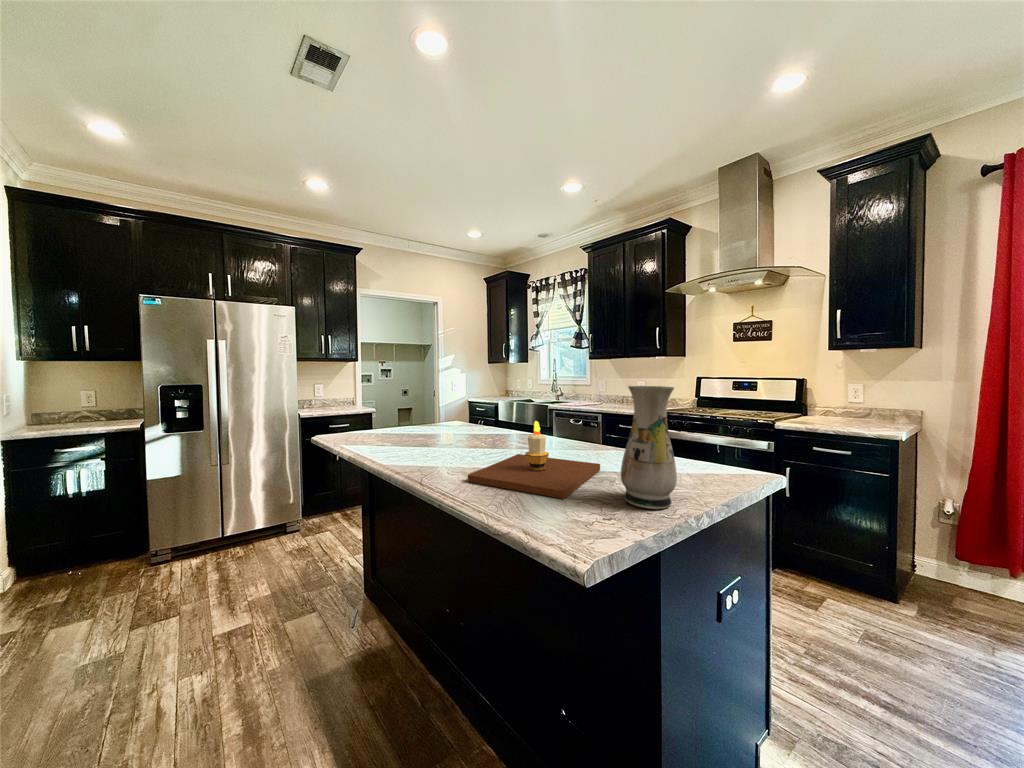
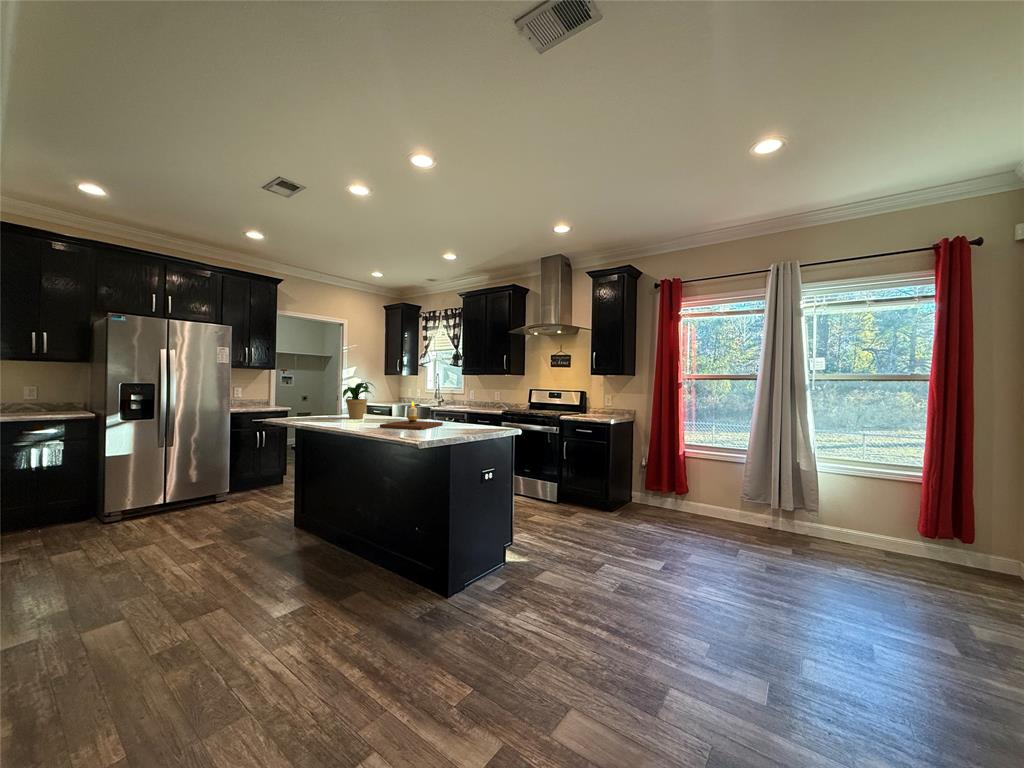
potted plant: none [401,377,468,441] -> present [343,382,374,419]
vase: present [621,386,677,509] -> none [444,385,465,431]

